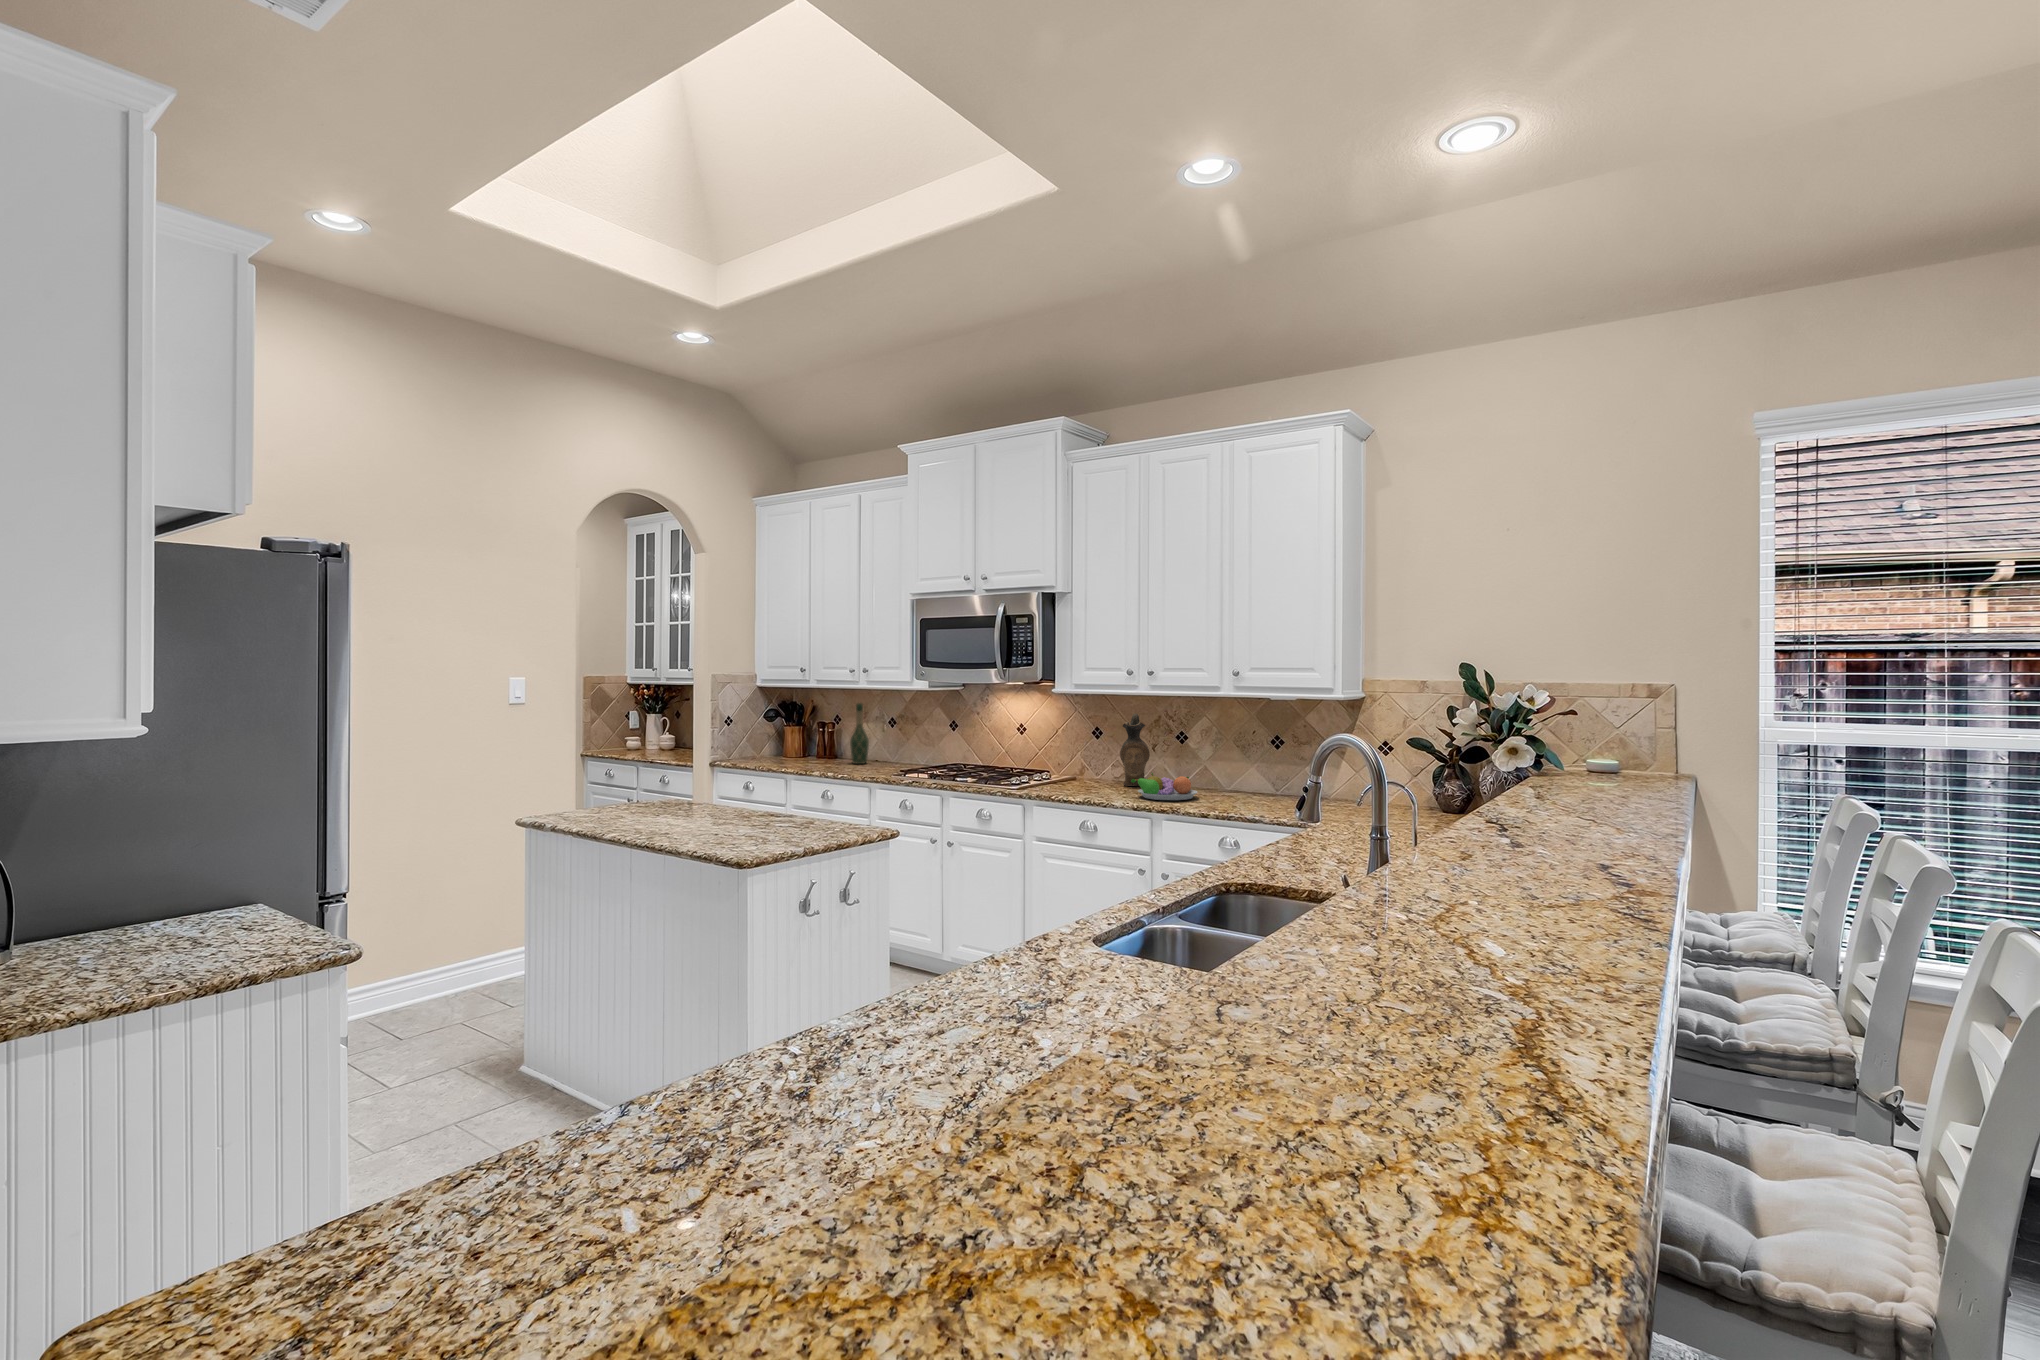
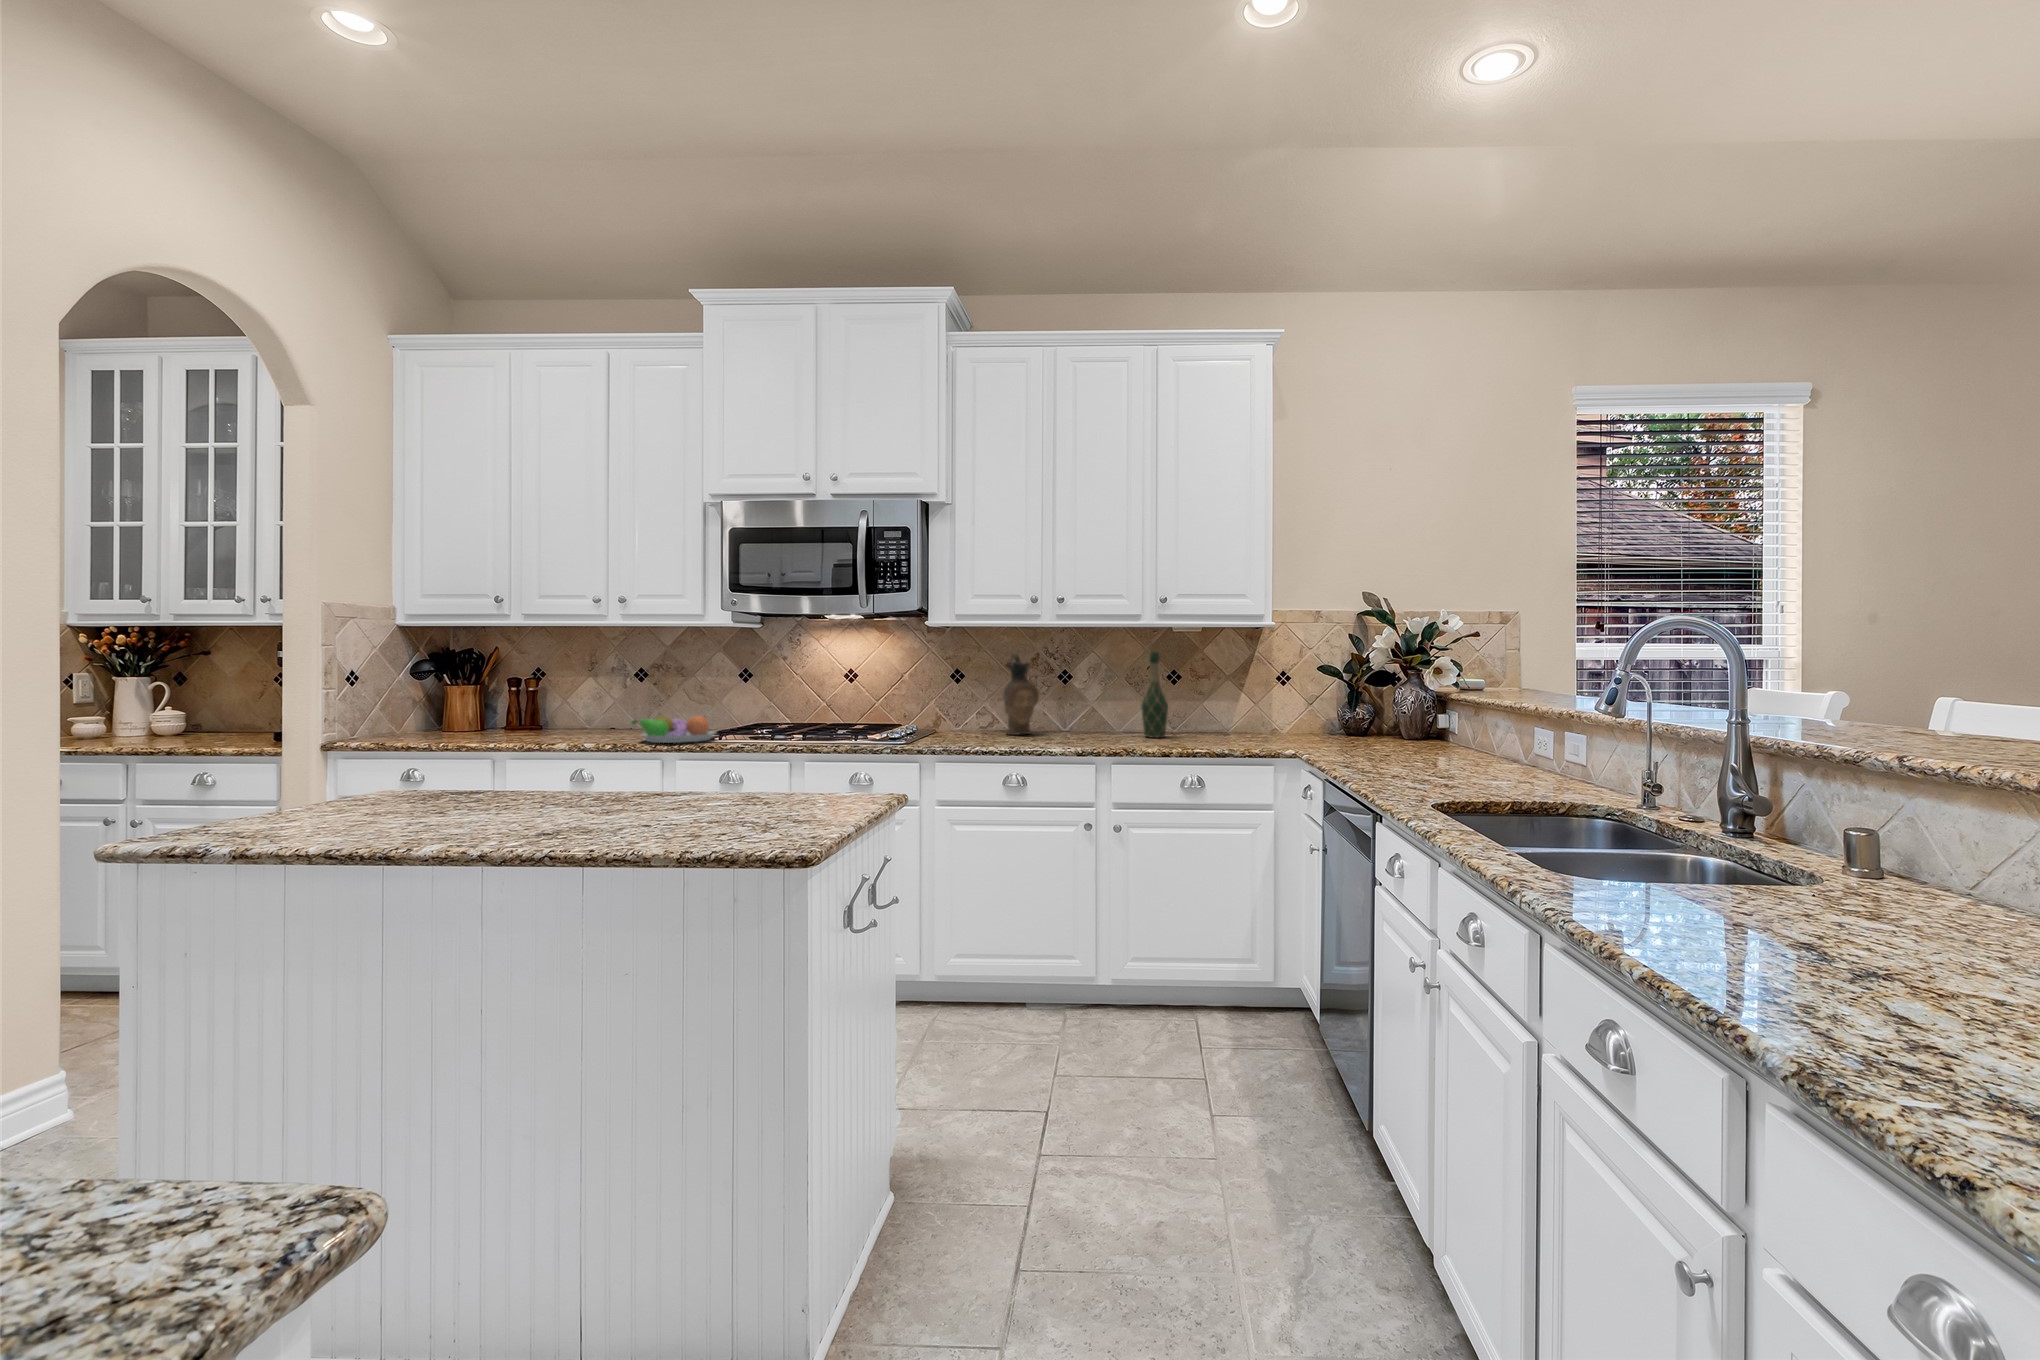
wine bottle: present [850,703,869,764] -> present [1141,652,1168,738]
fruit bowl: present [1131,773,1198,800] -> present [632,714,716,743]

